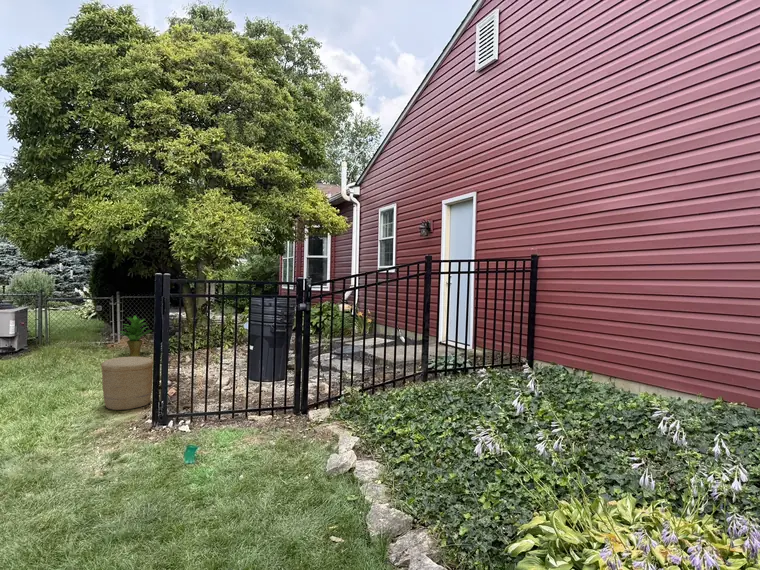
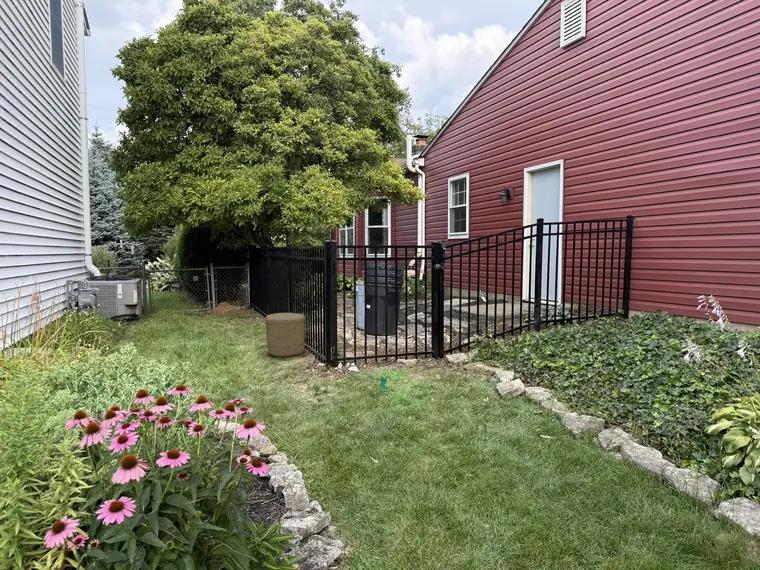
potted plant: present [120,316,148,357] -> none [237,281,265,318]

